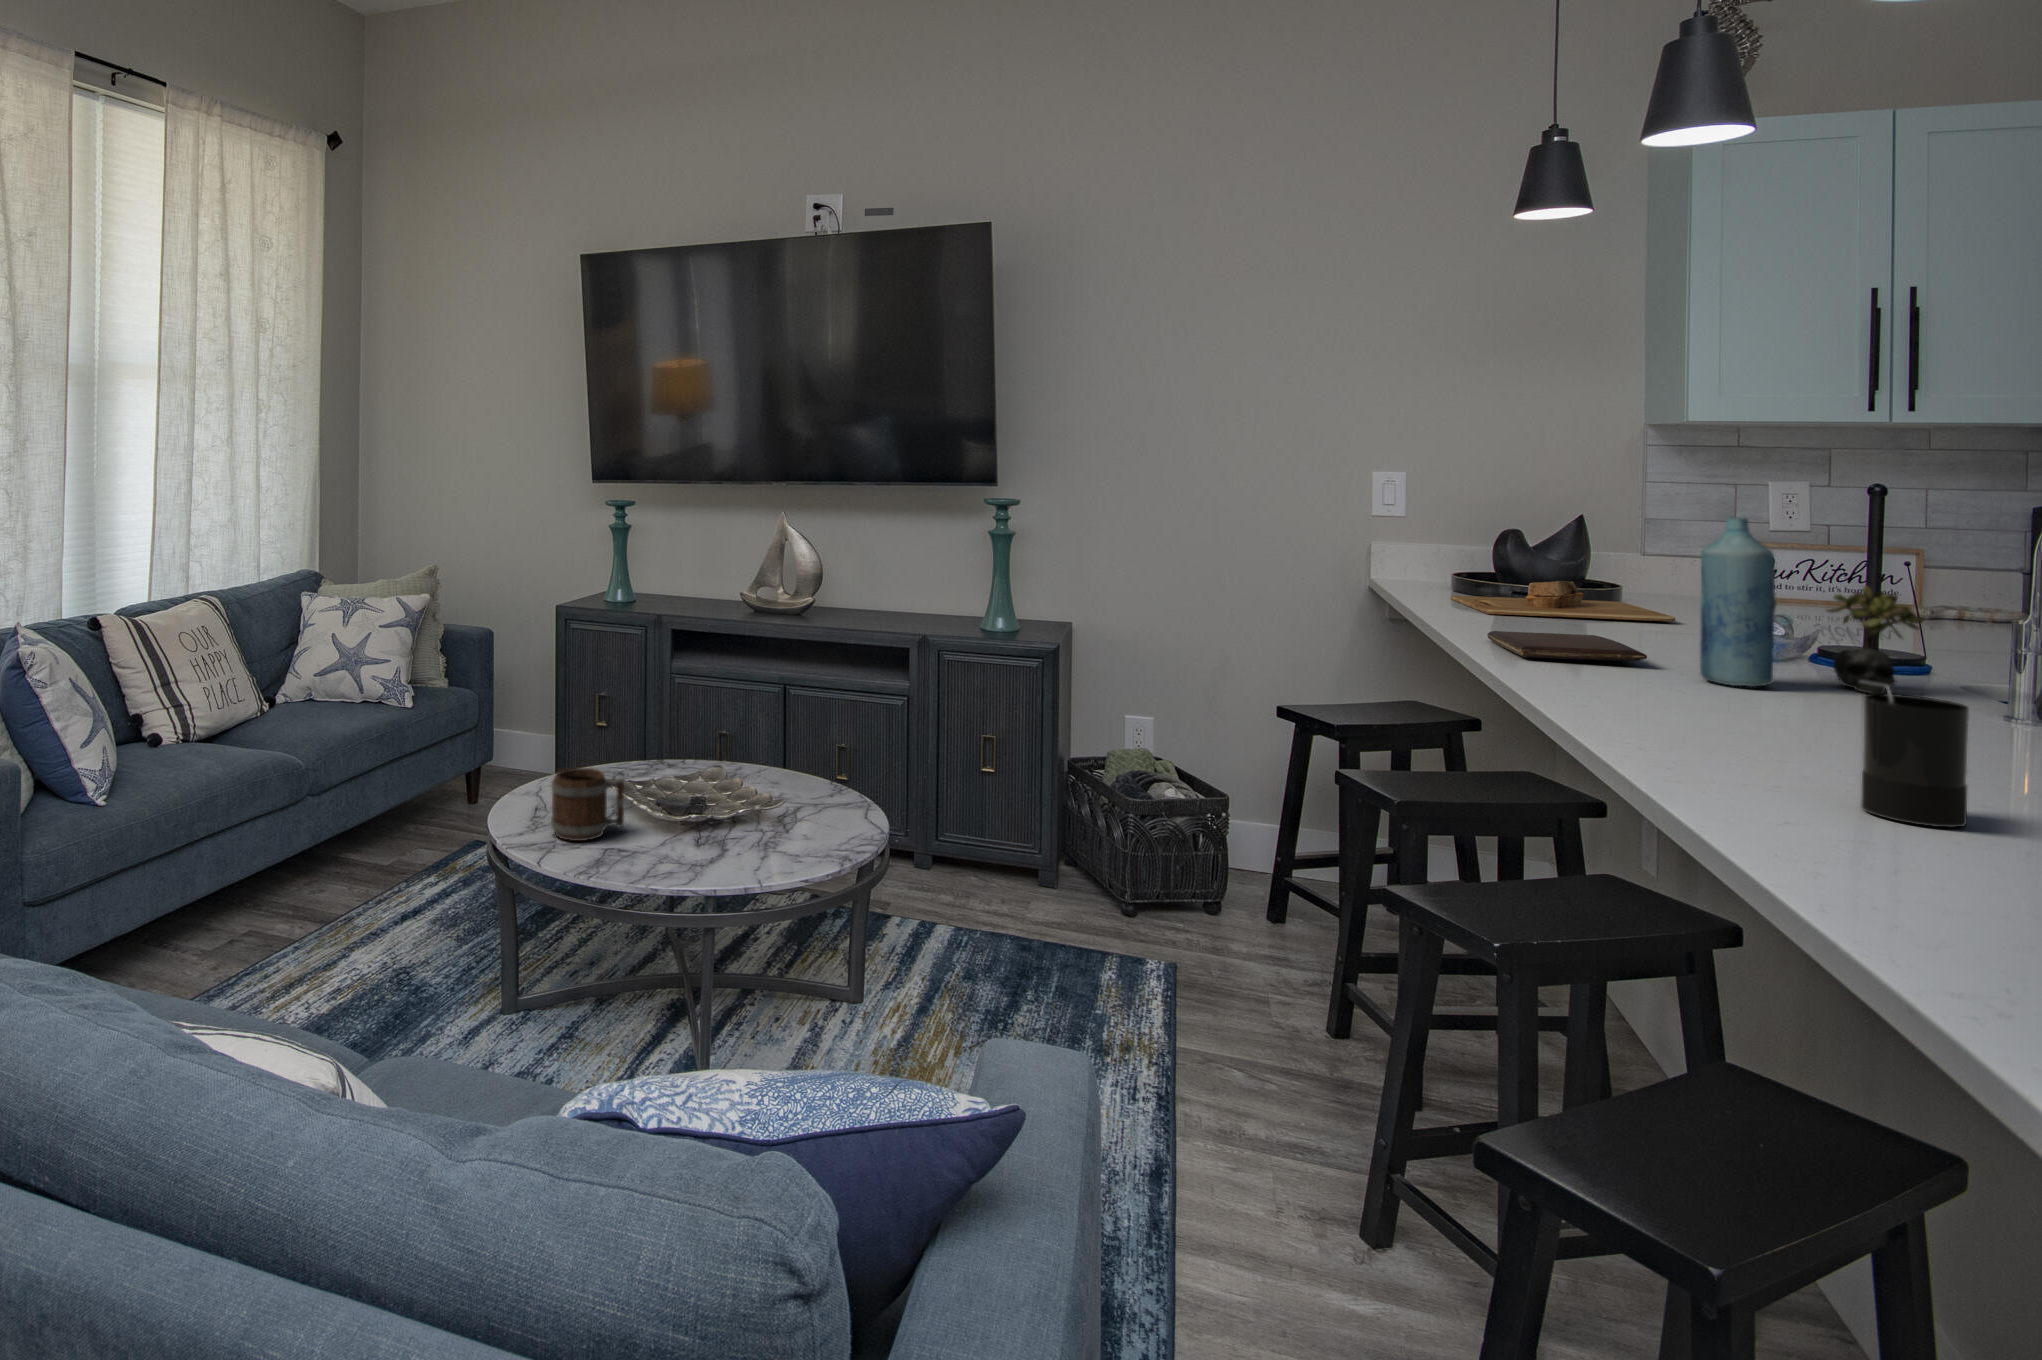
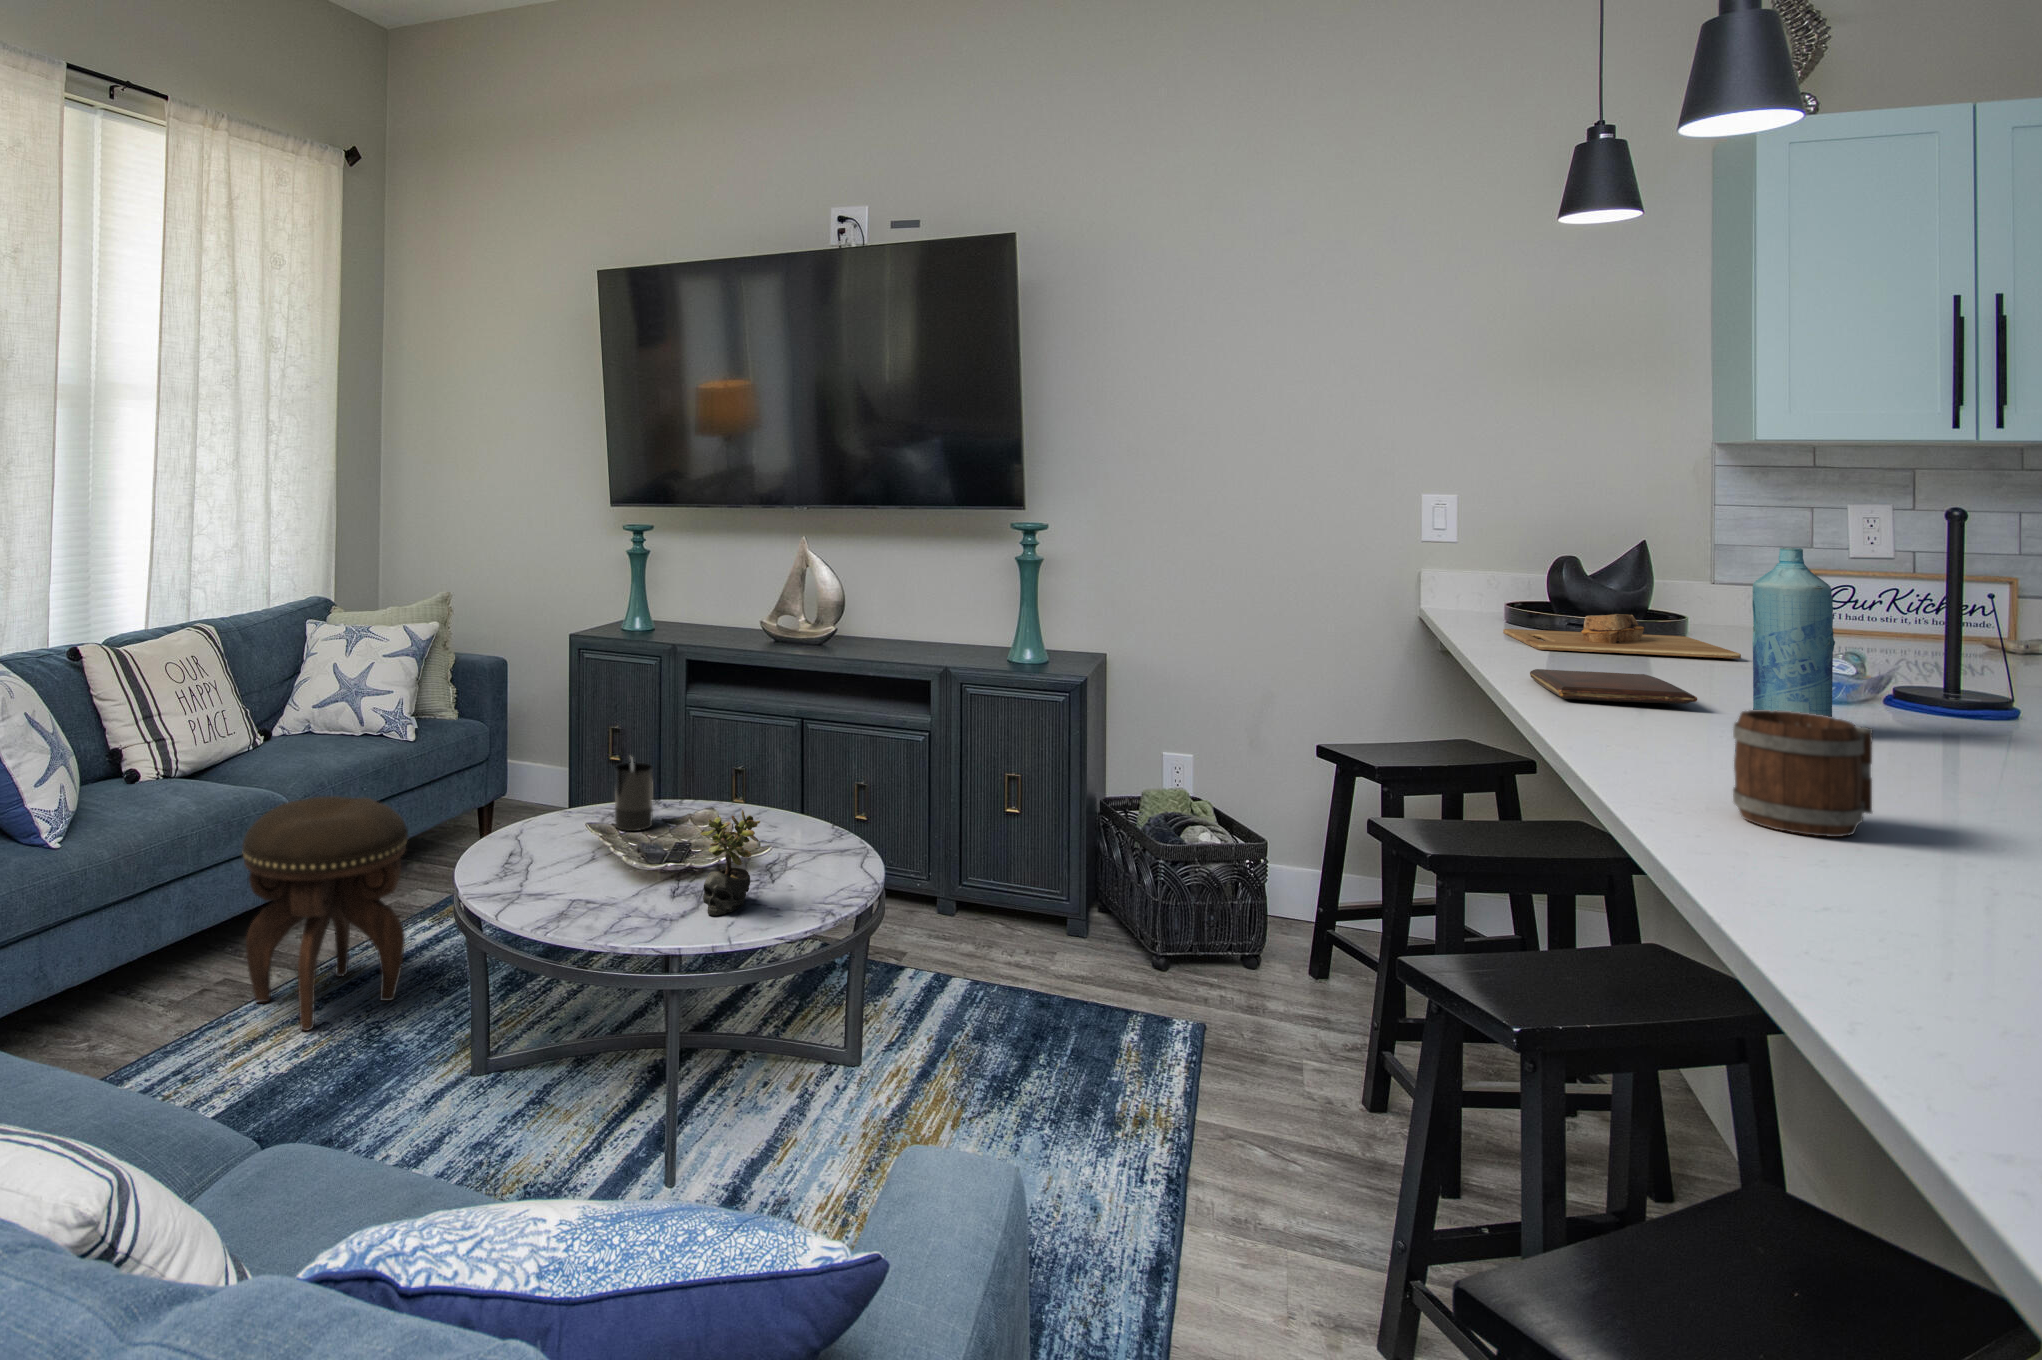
succulent plant: present [1826,586,1925,694] -> present [700,810,760,915]
candle: present [1859,681,1969,827] -> present [615,760,653,831]
footstool: none [272,757,426,976] -> present [242,796,408,1031]
mug: present [551,768,624,841] -> present [1733,710,1873,837]

